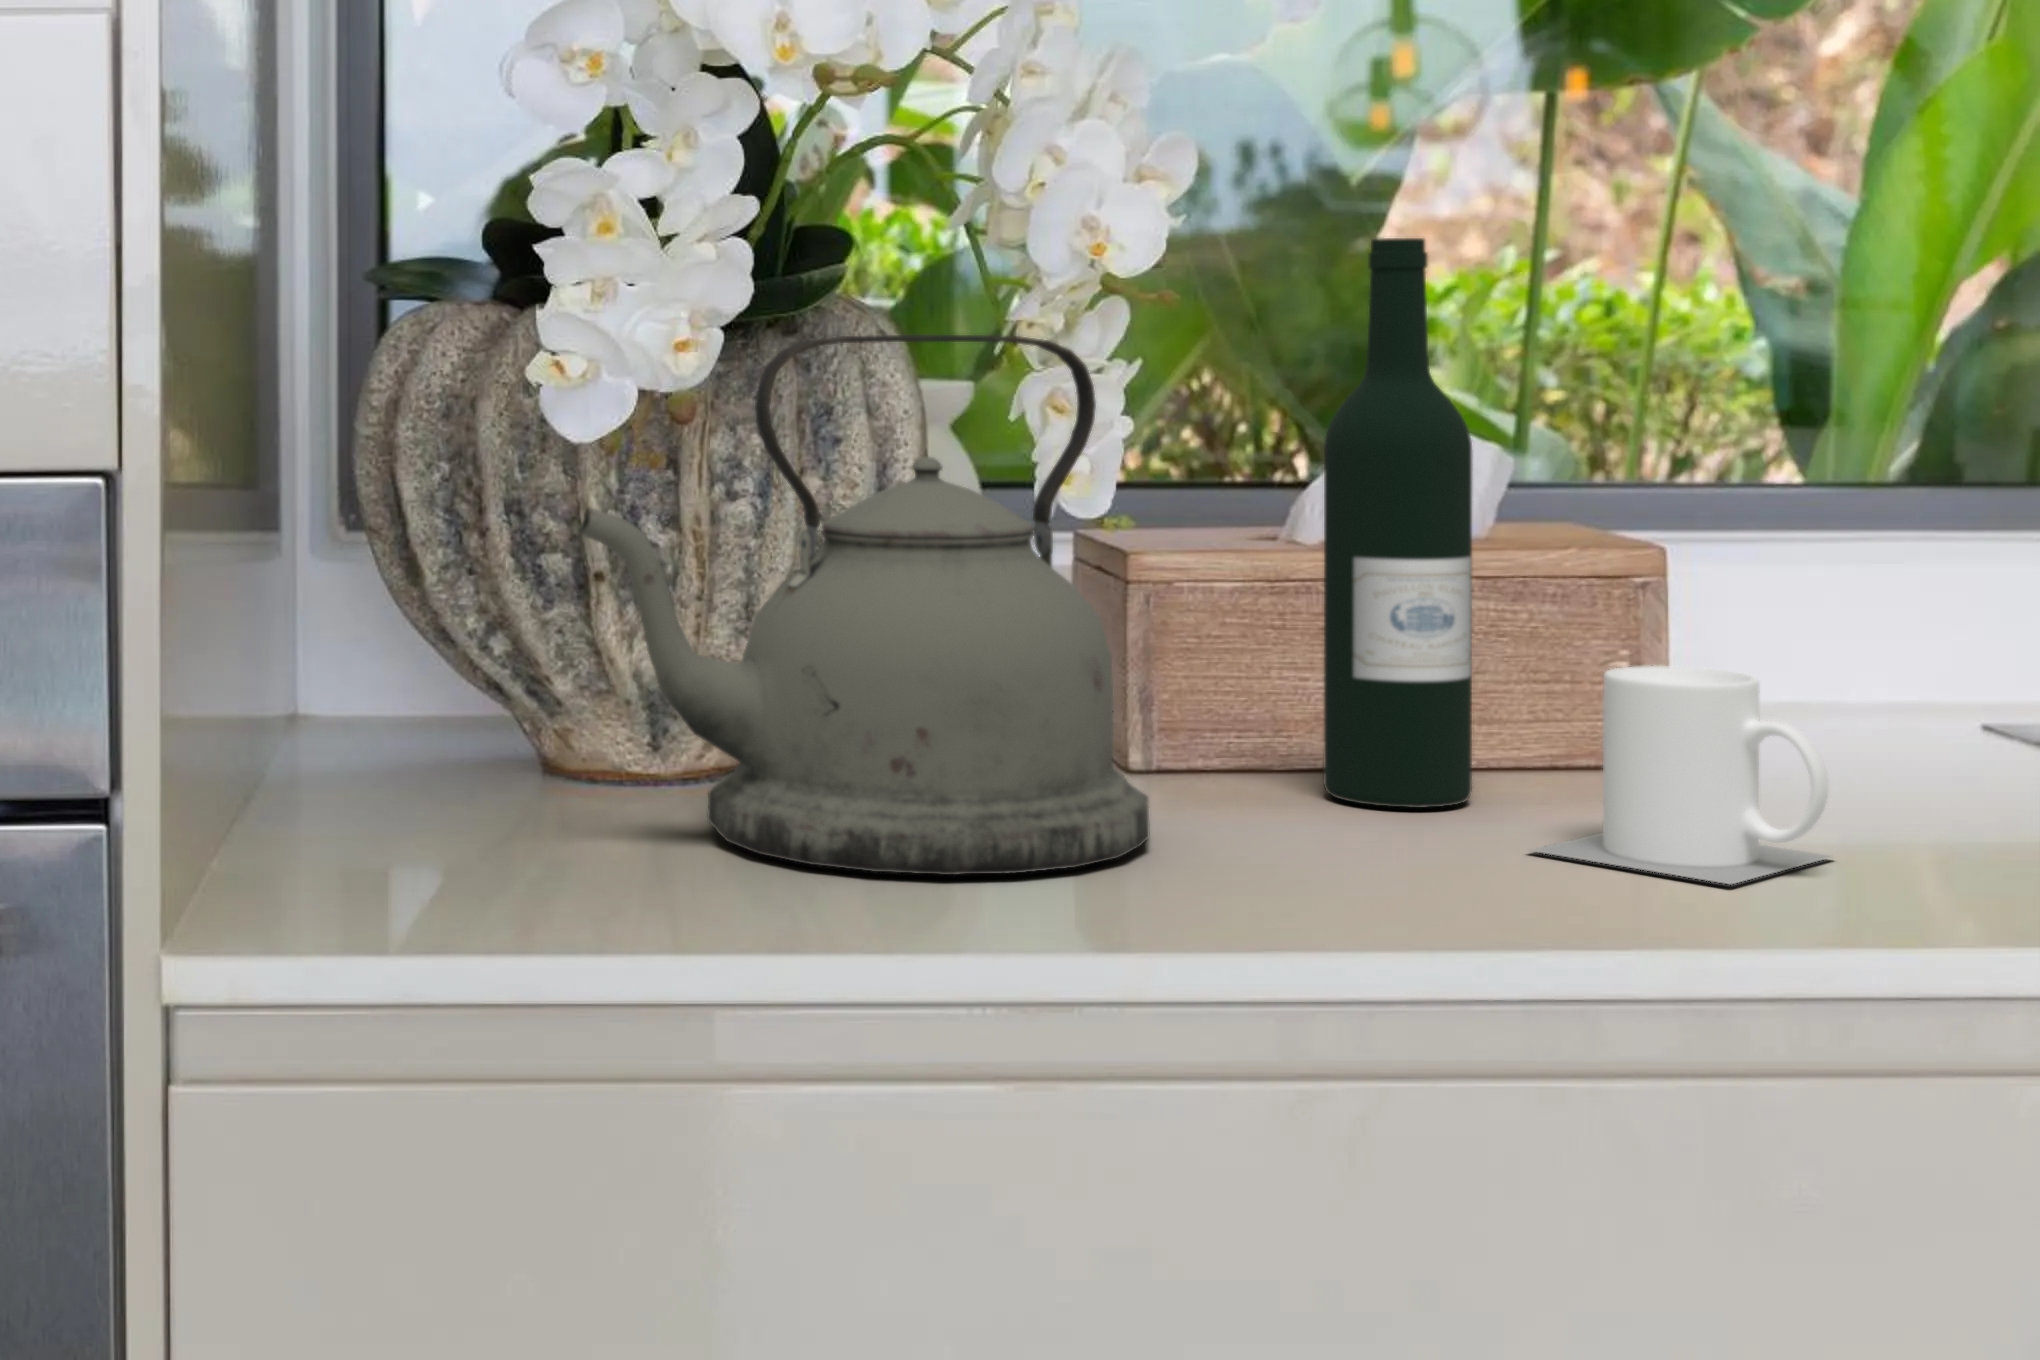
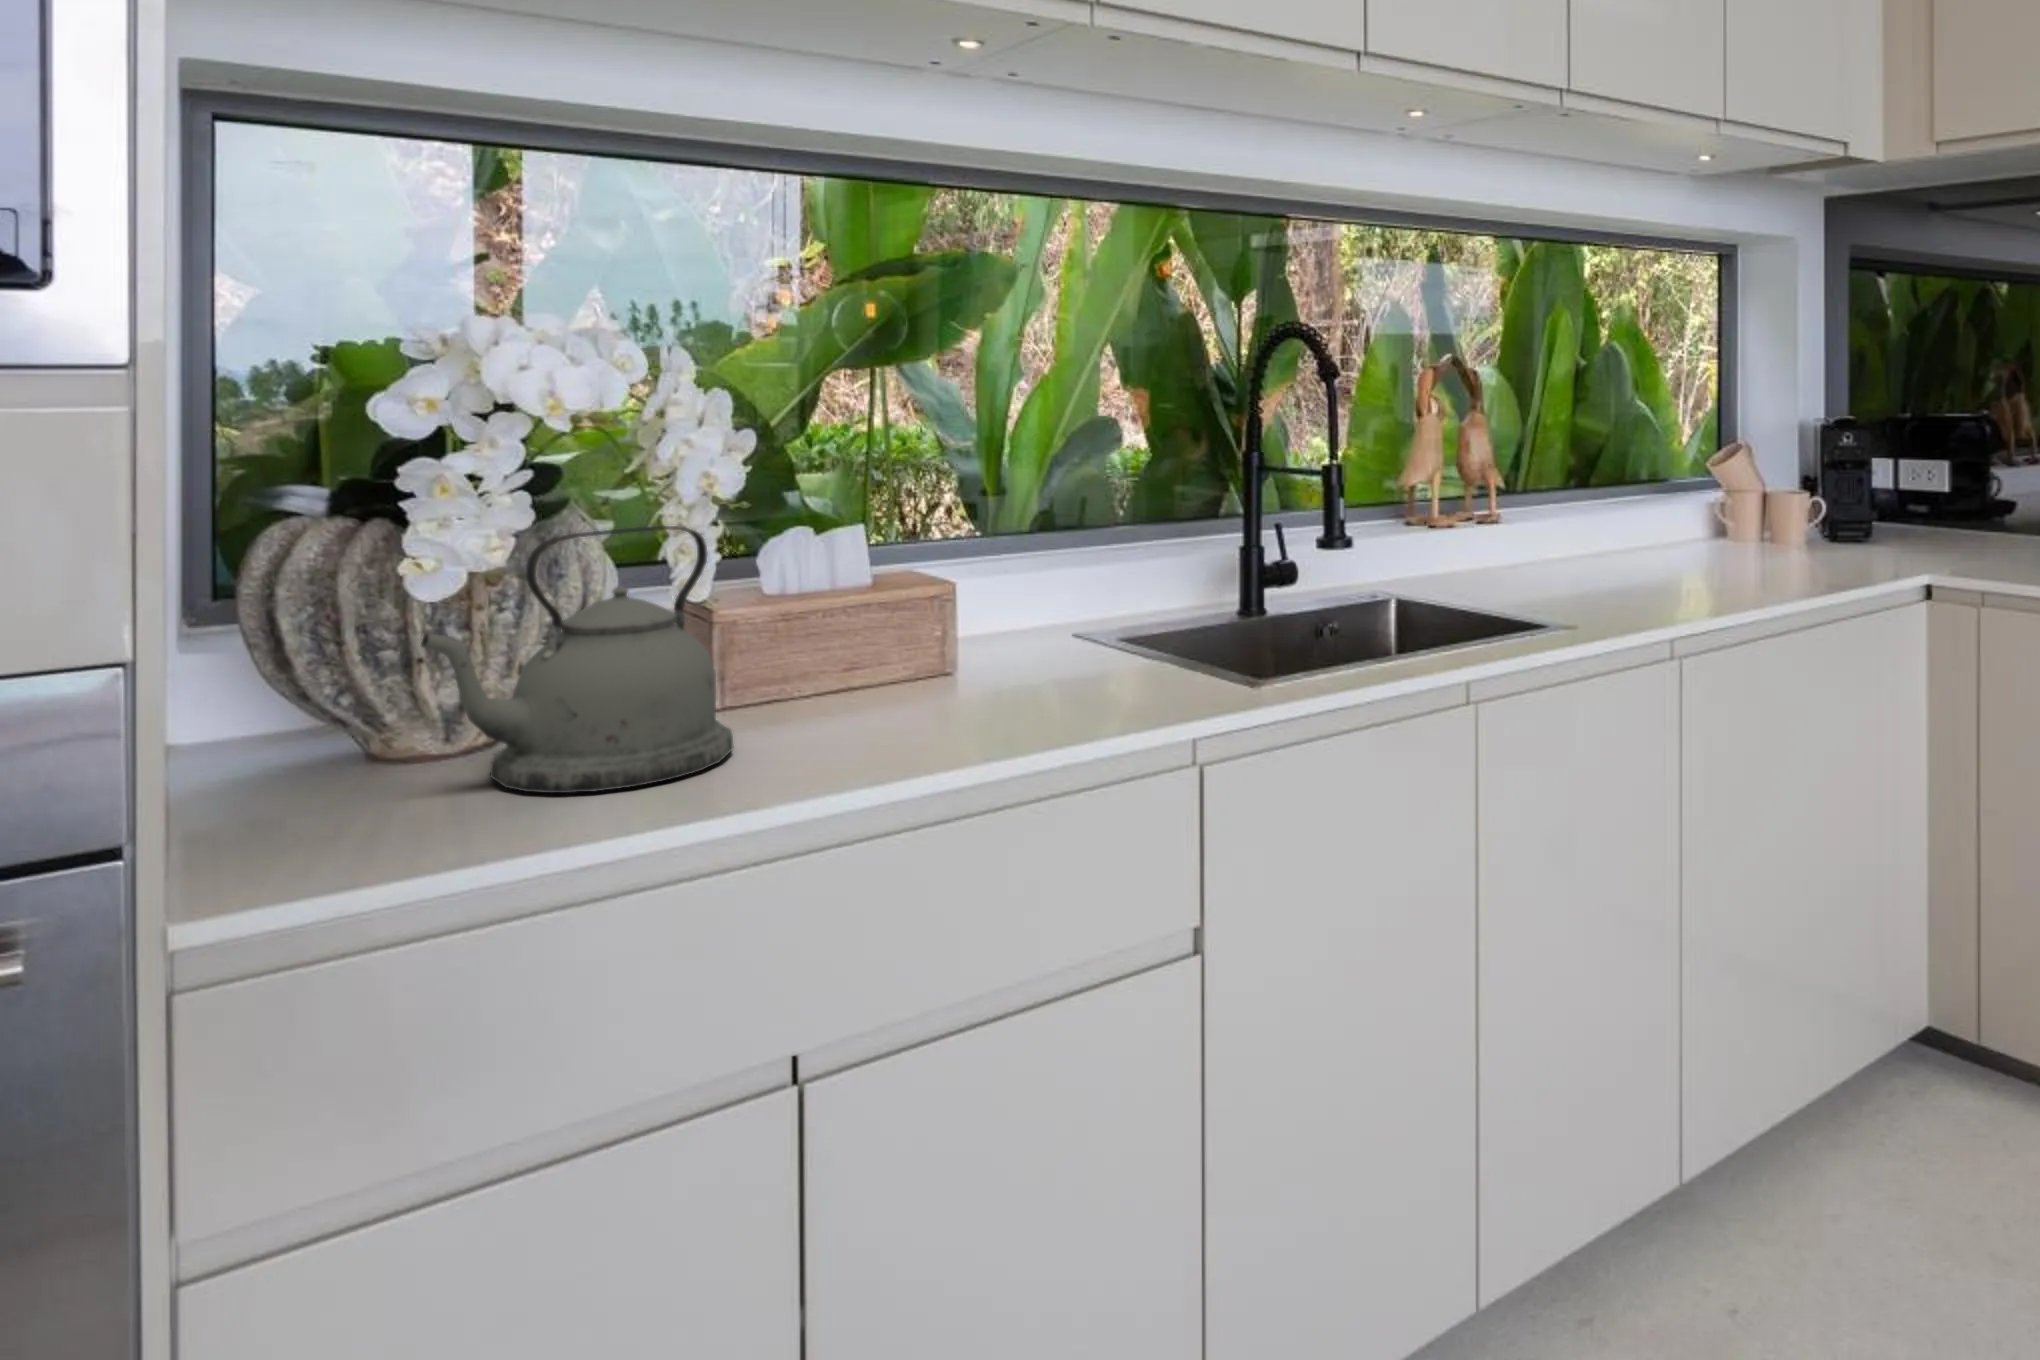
wine bottle: present [1324,238,1472,808] -> none [809,465,879,712]
mug: present [1532,666,1831,884] -> none [902,642,1022,731]

